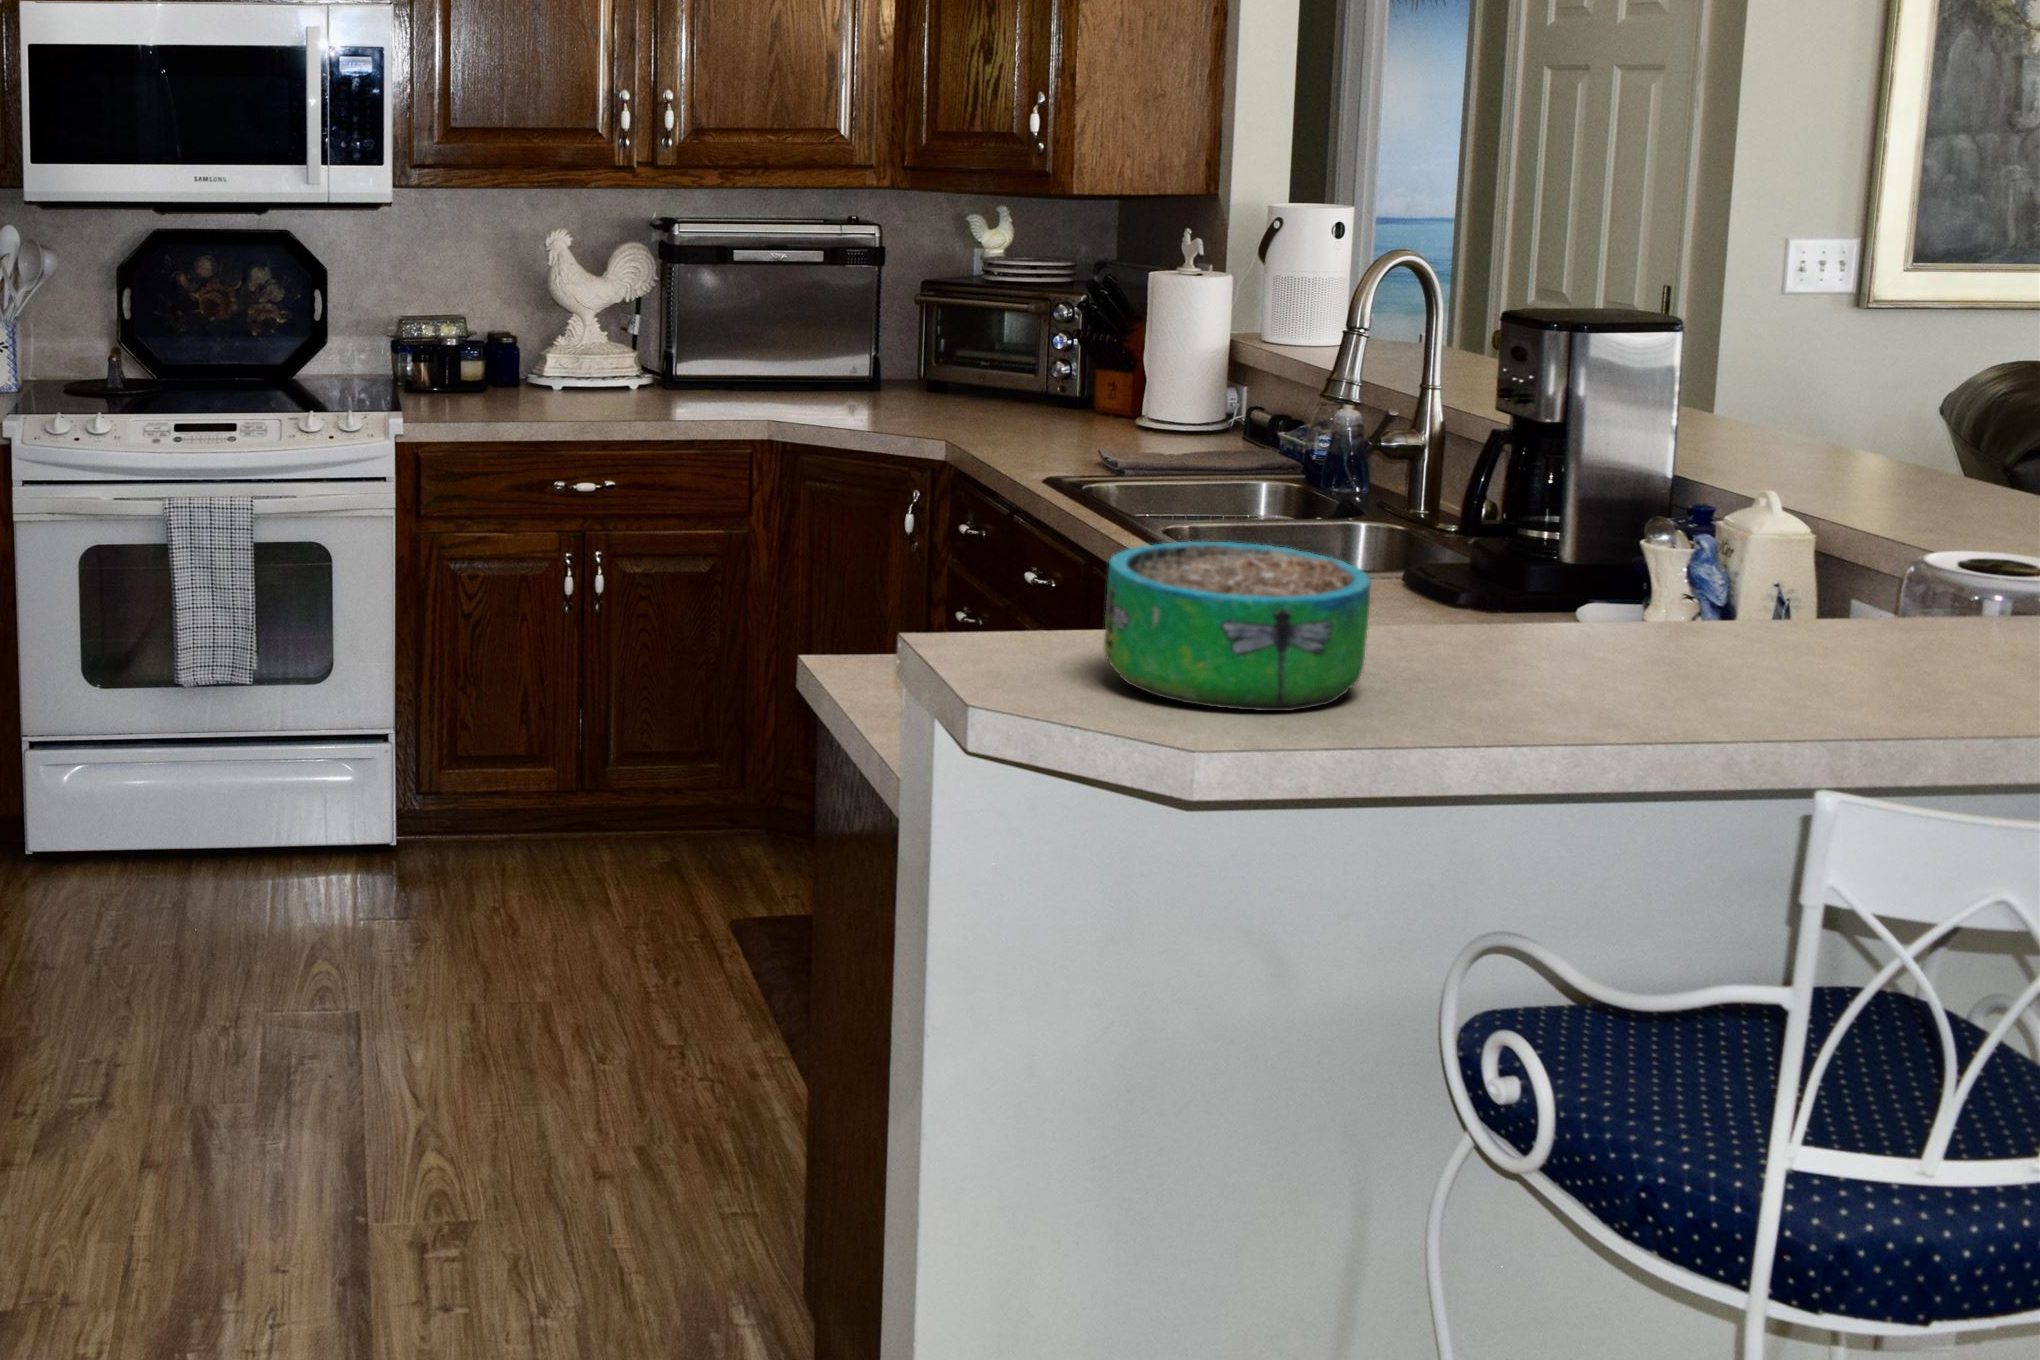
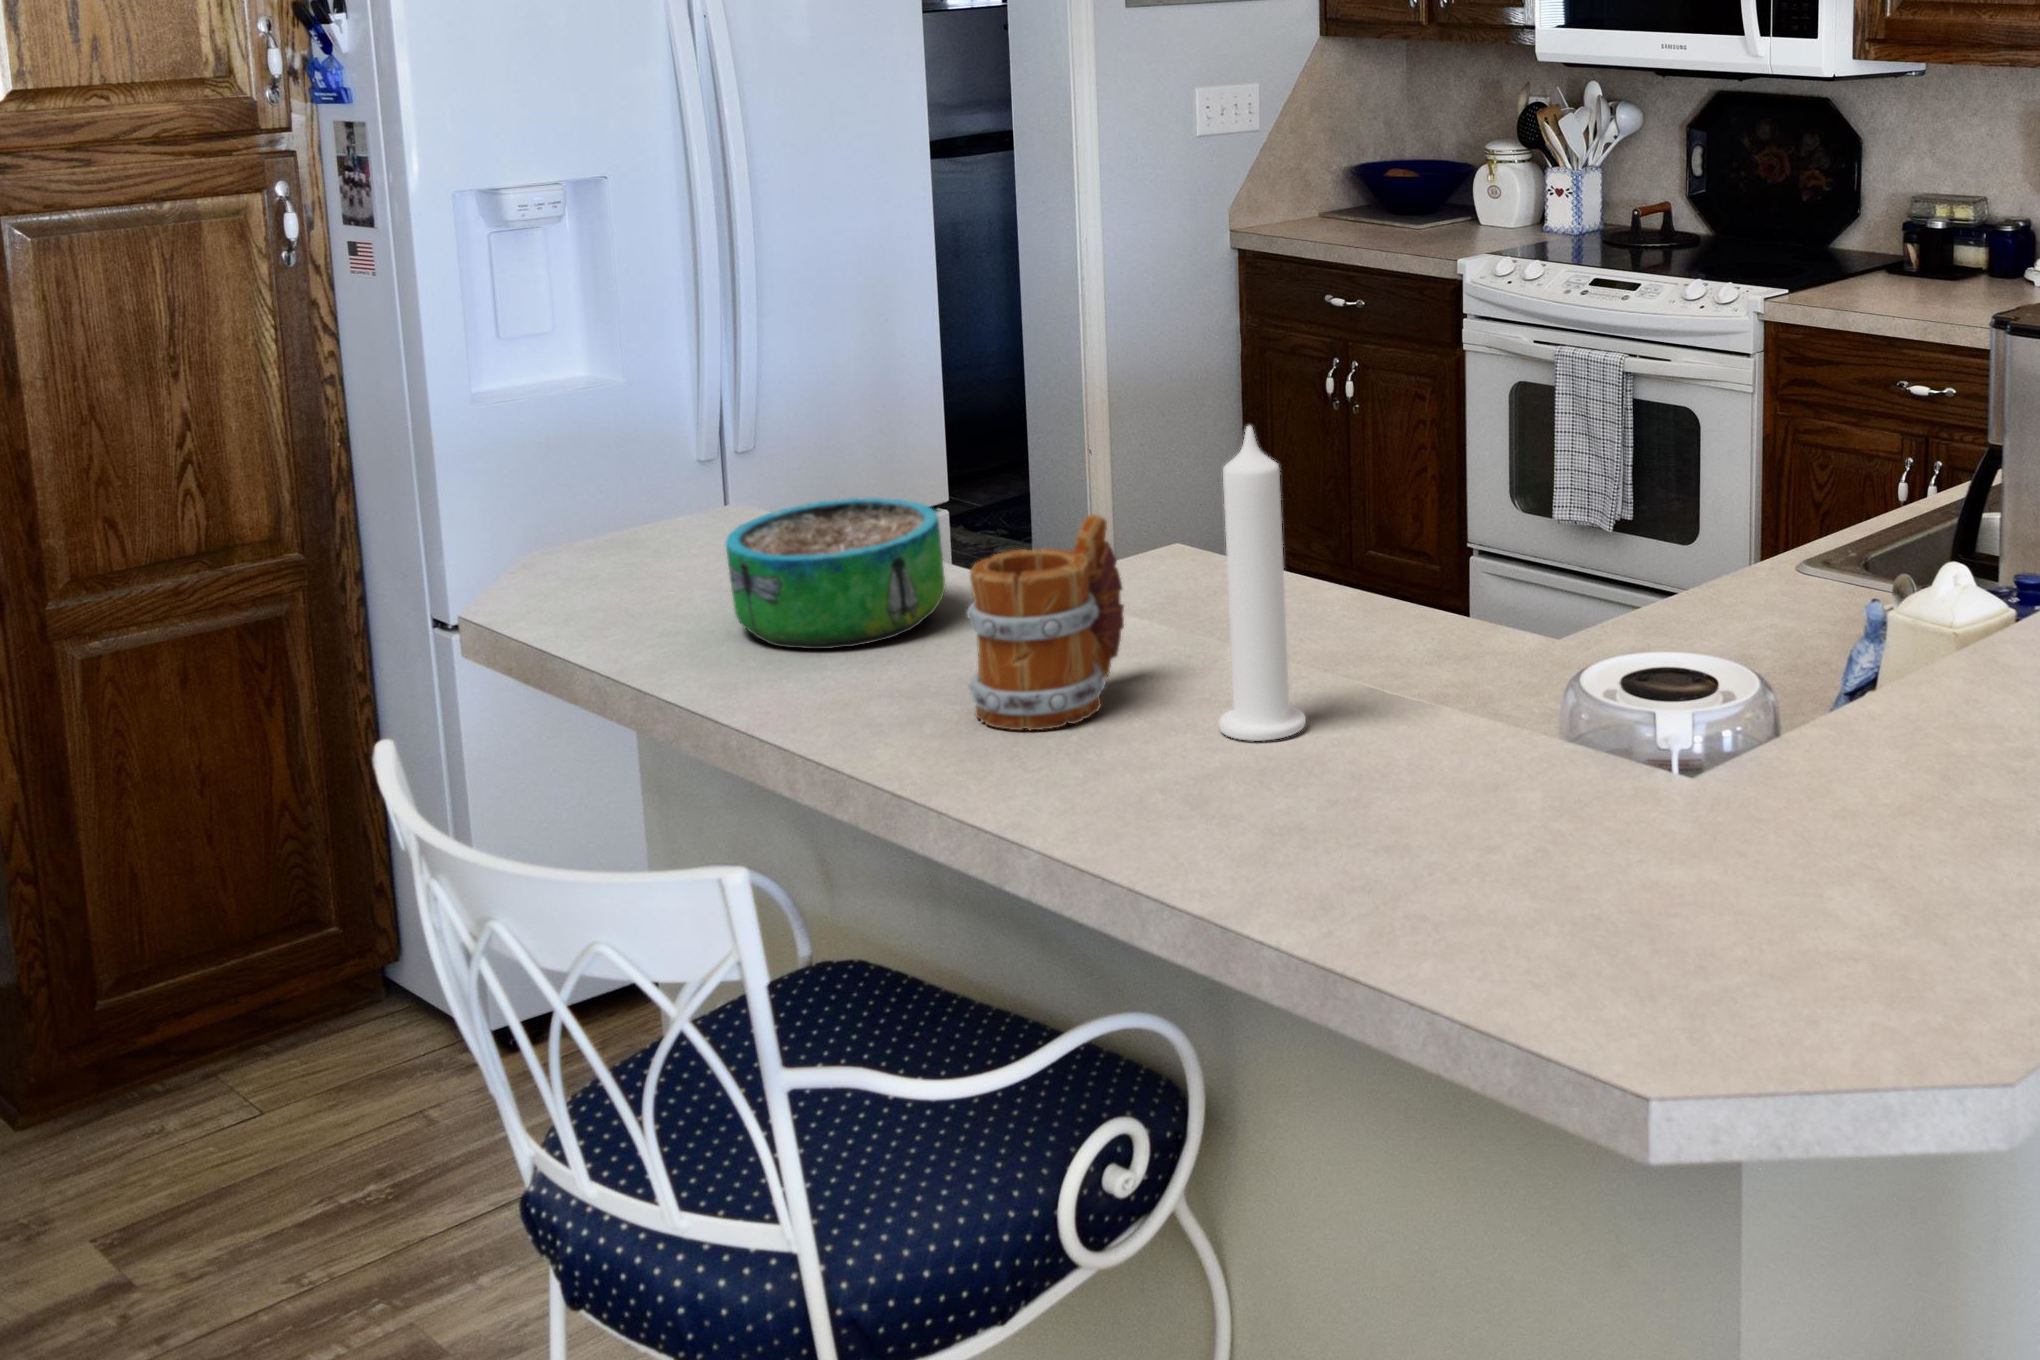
candle: none [1812,360,1916,675] -> present [1219,426,1306,741]
mug: none [1615,486,1798,709] -> present [967,514,1124,730]

